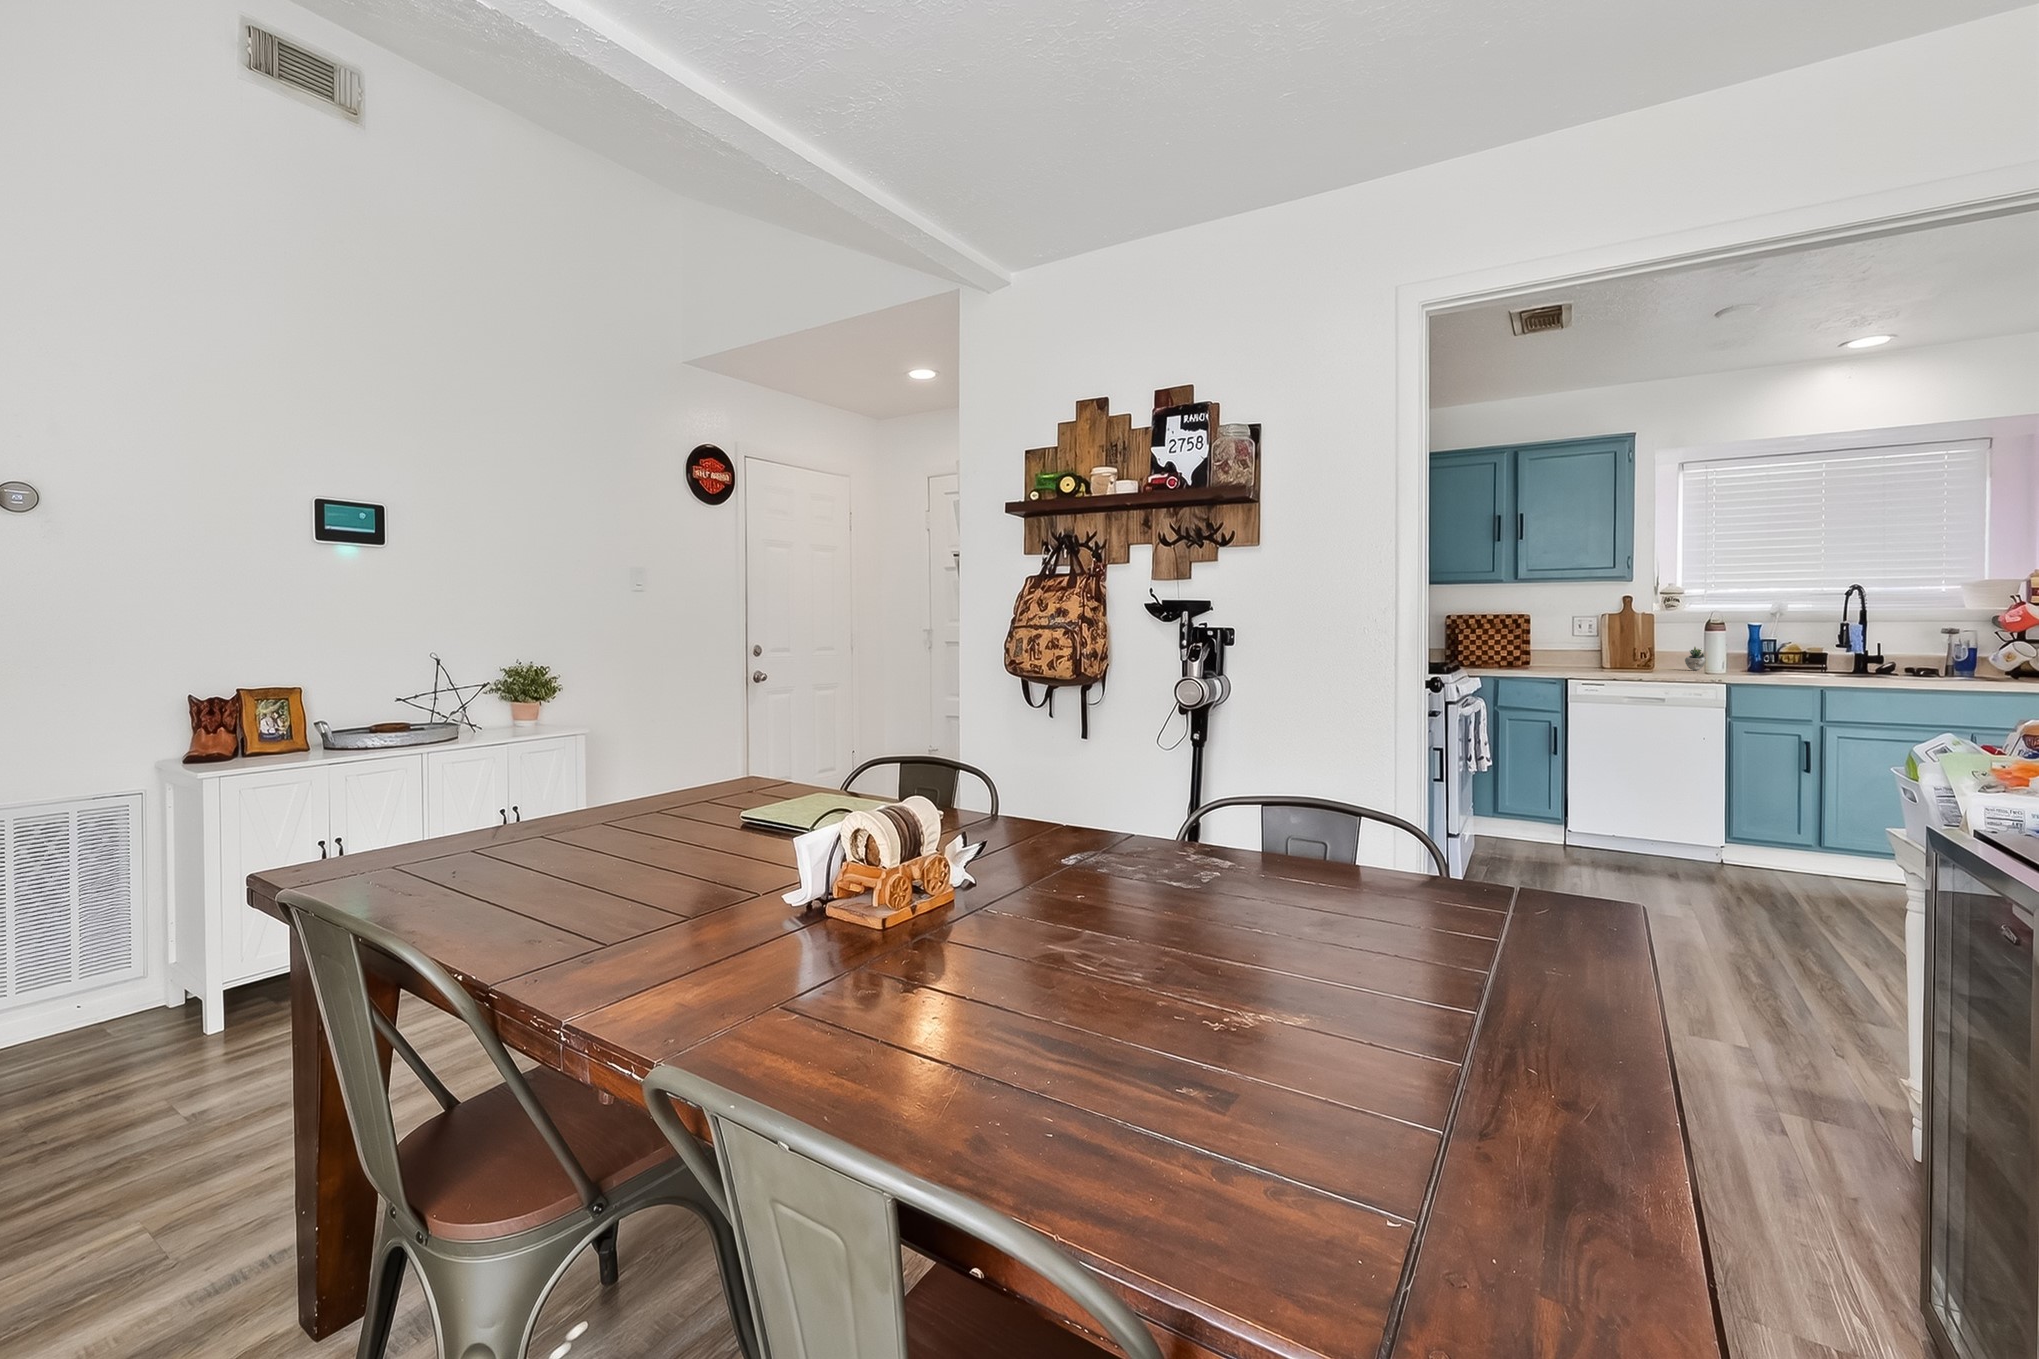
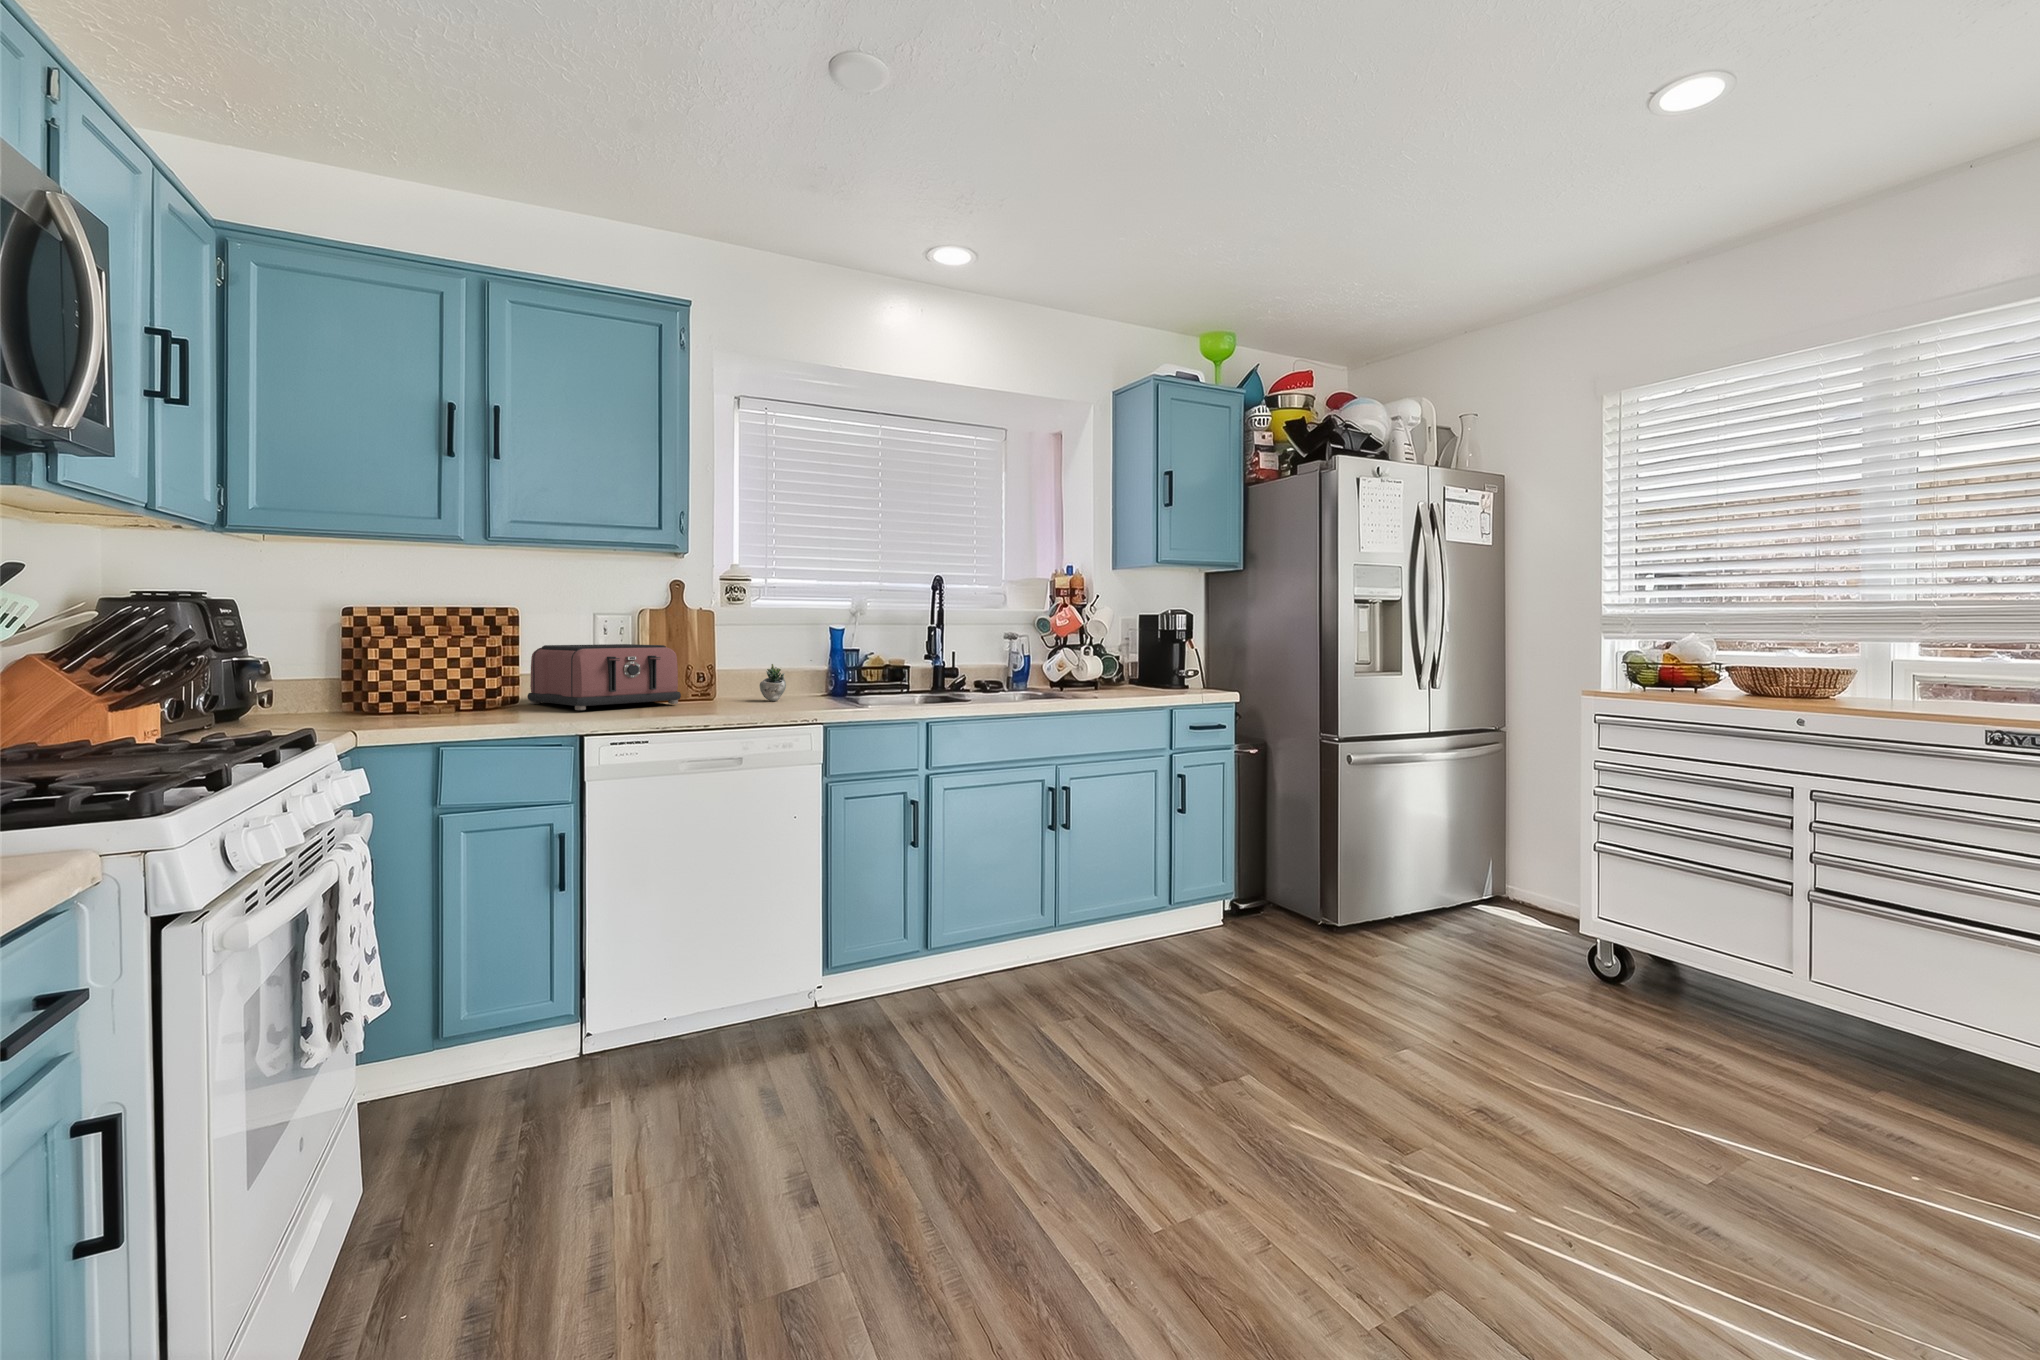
toaster: none [1535,633,1627,668] -> present [528,644,681,710]

